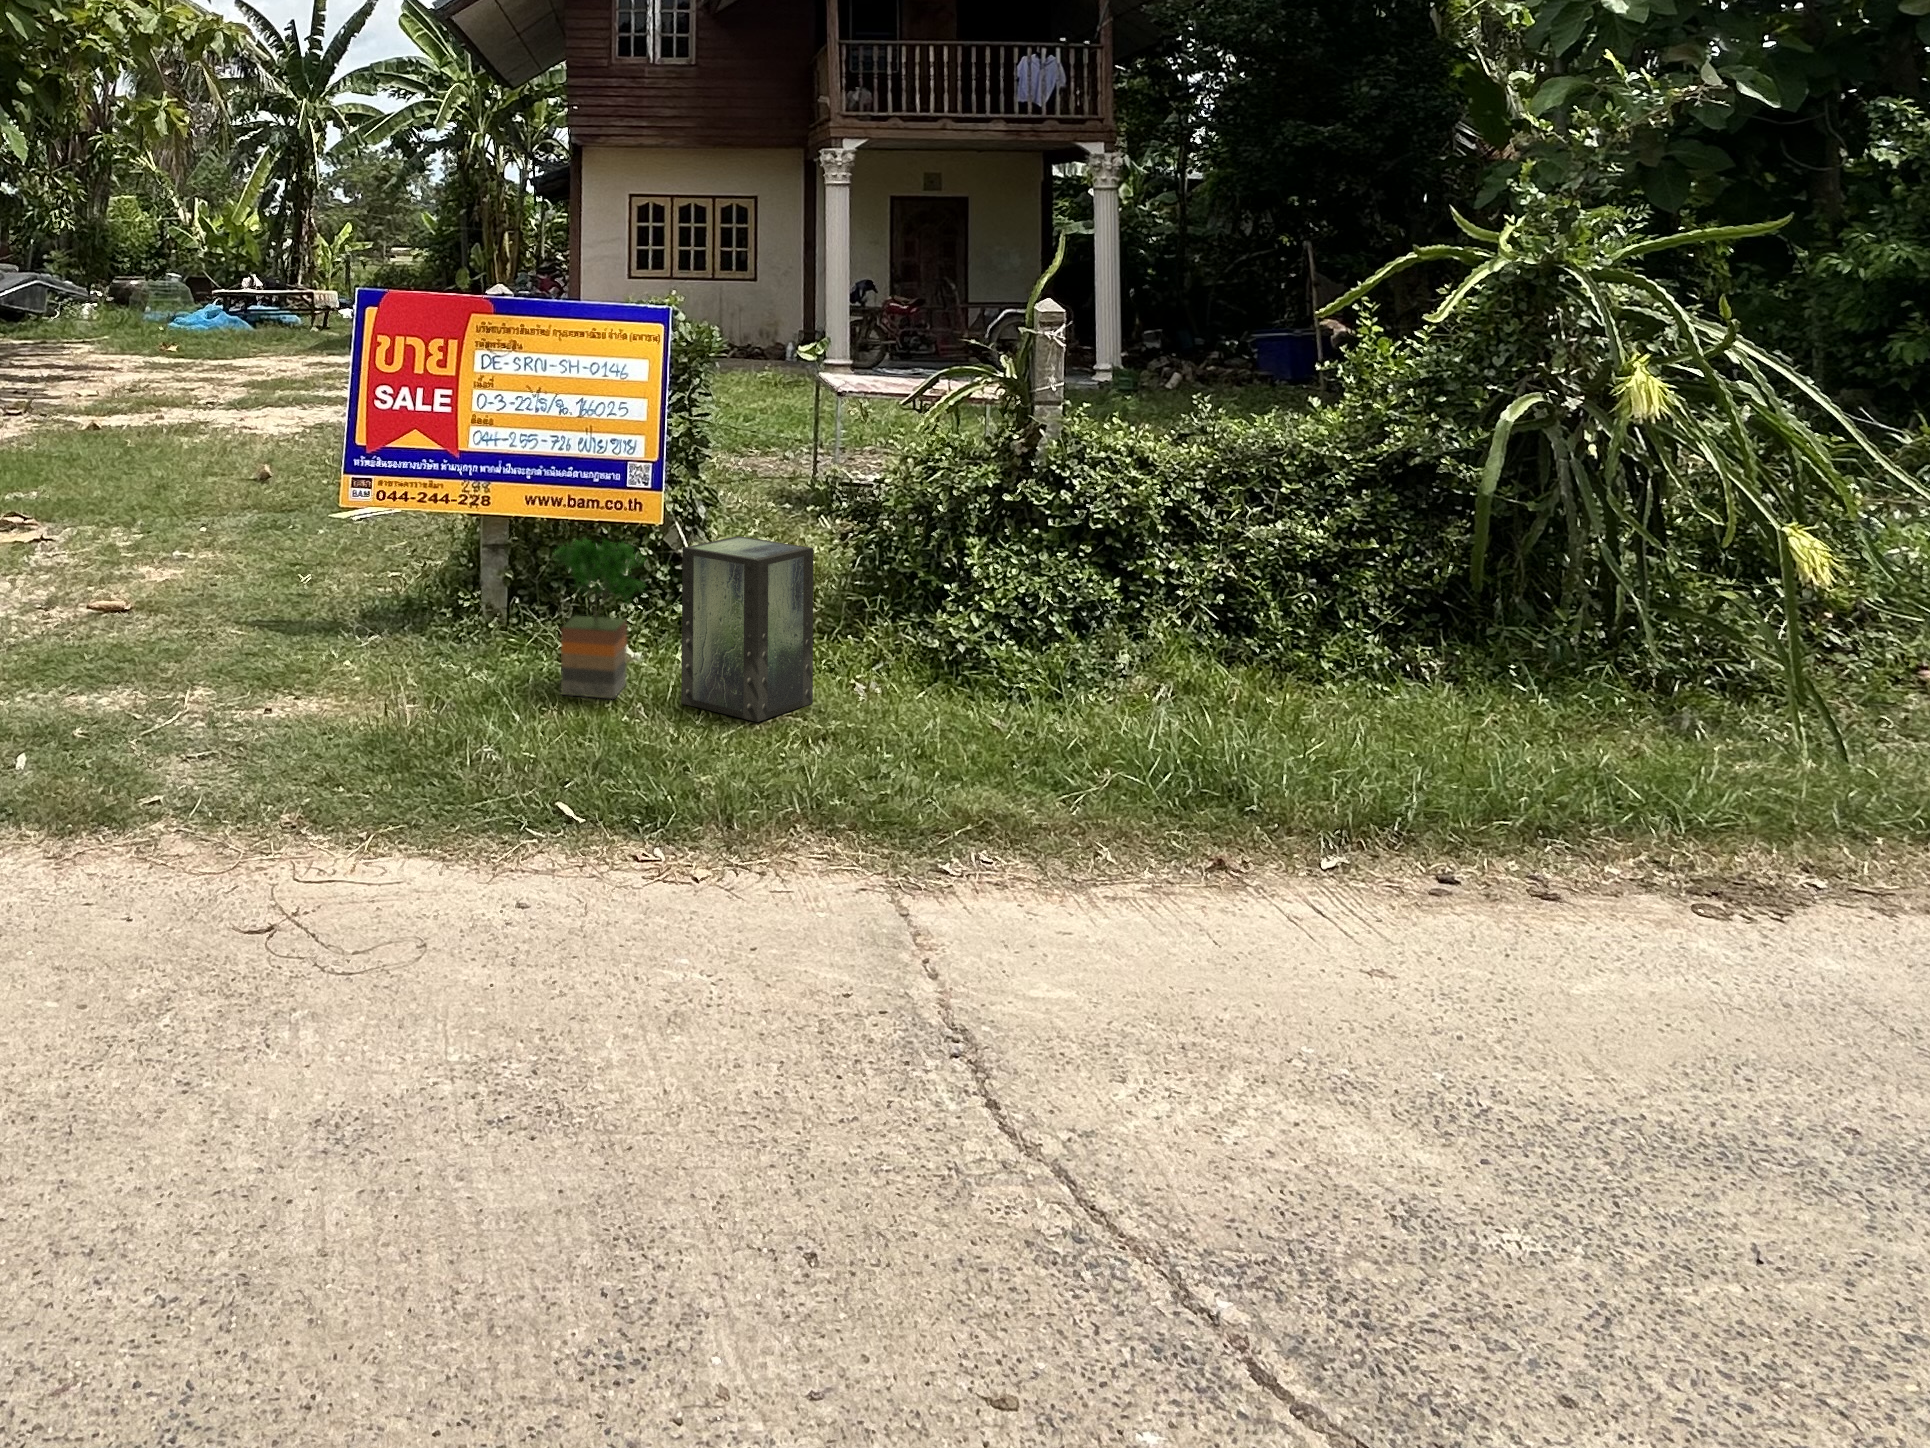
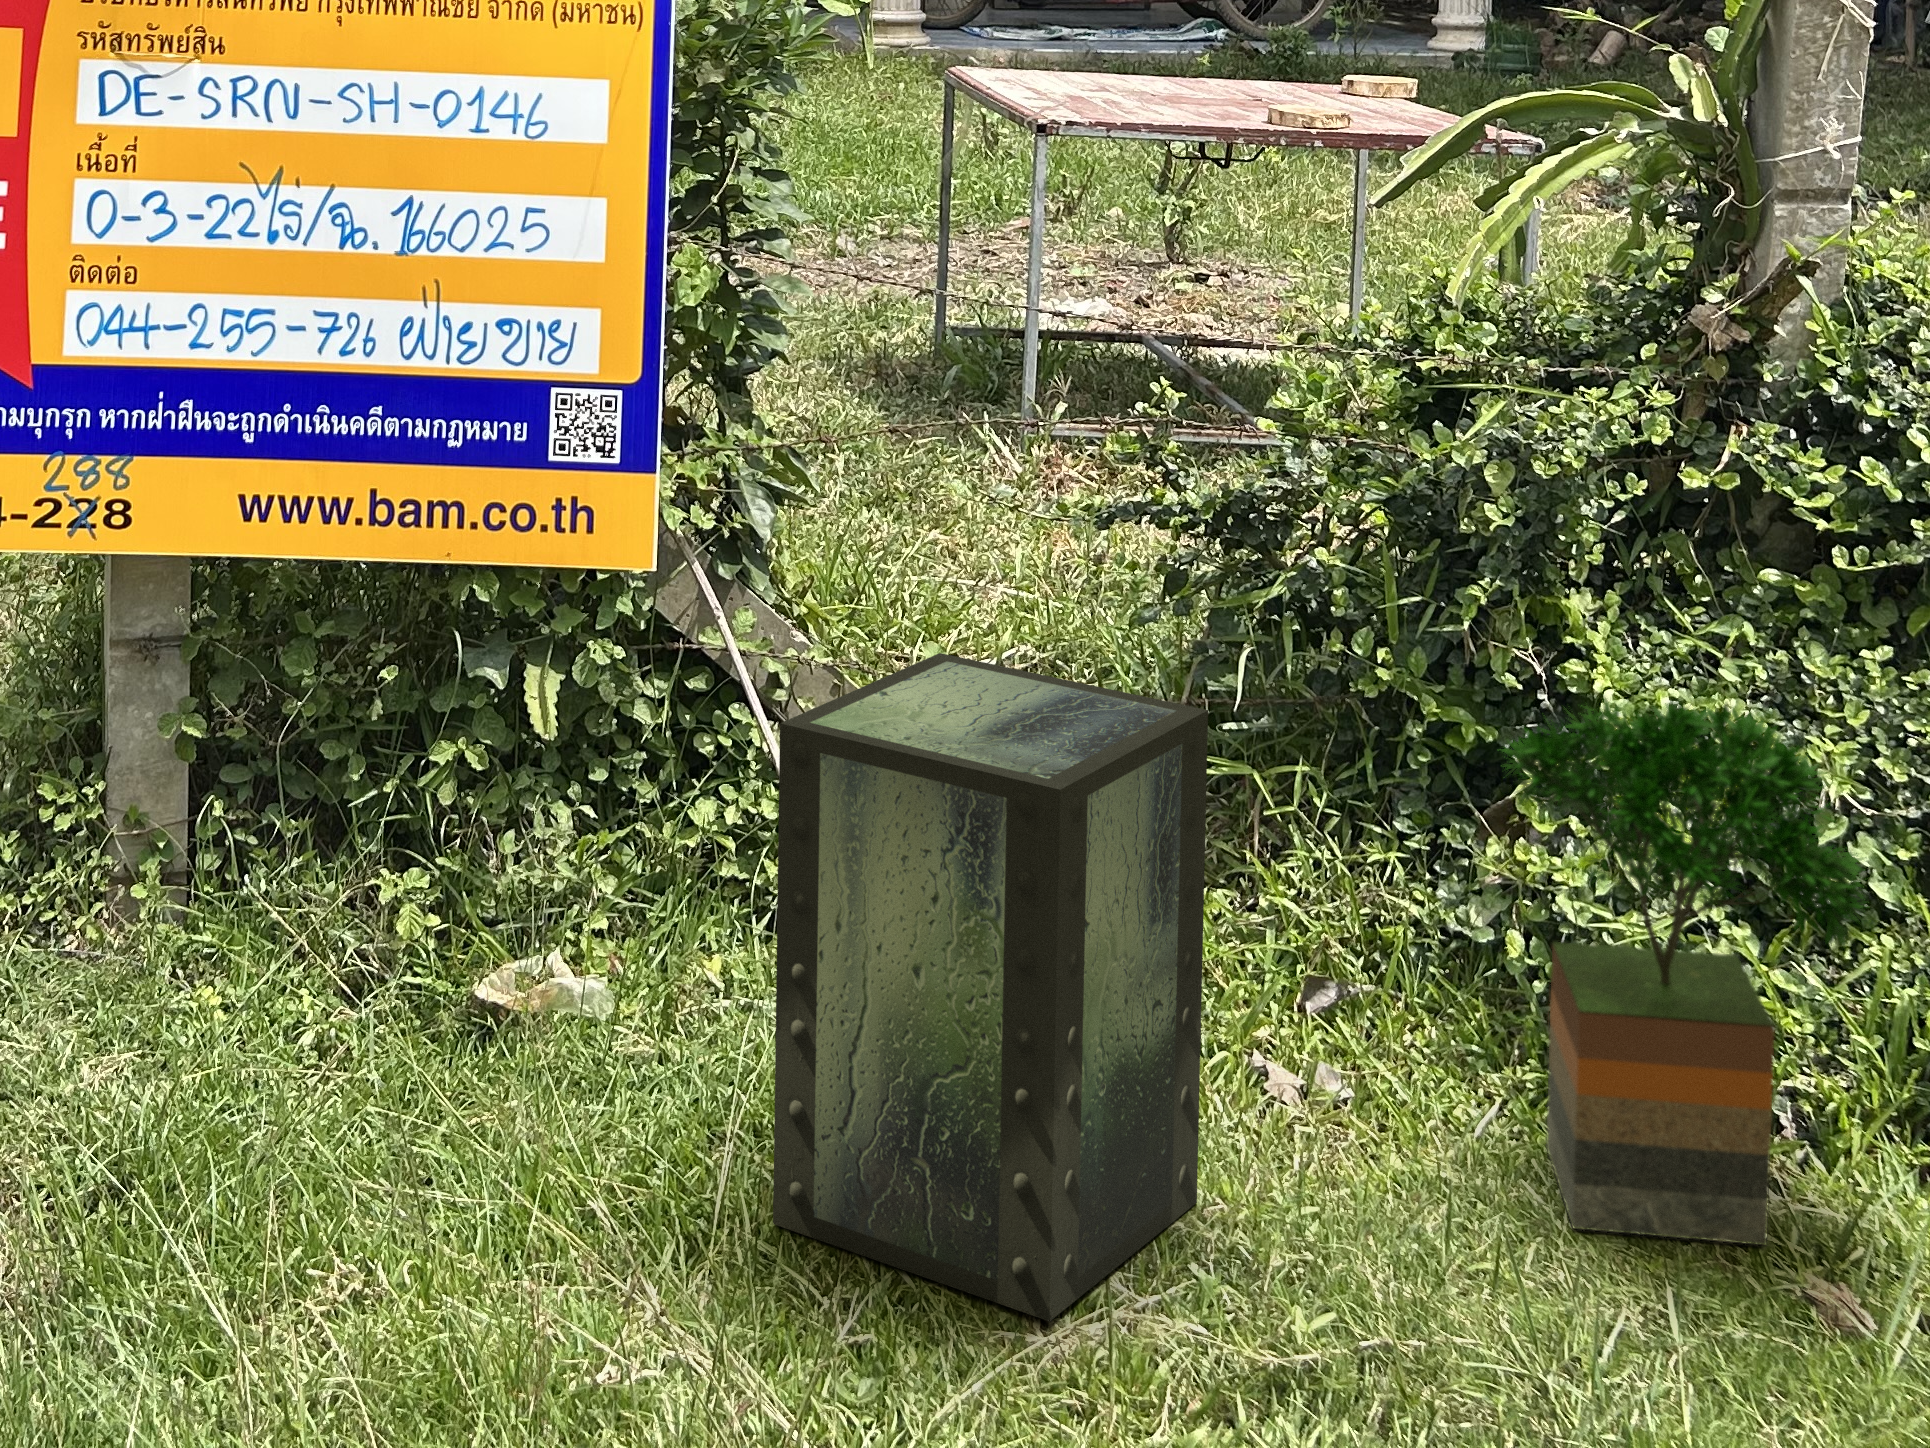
potted tree: present [553,539,645,699] -> present [1503,697,1866,1245]

